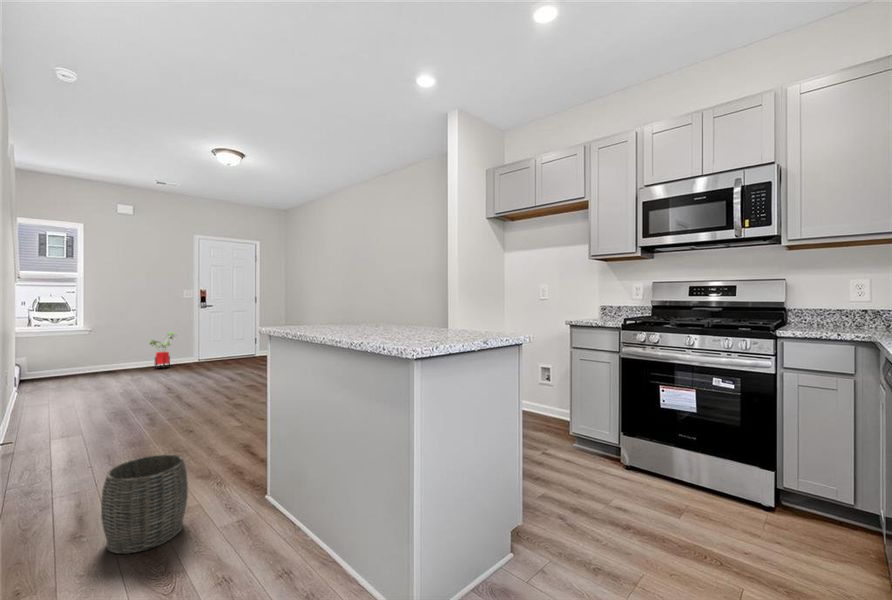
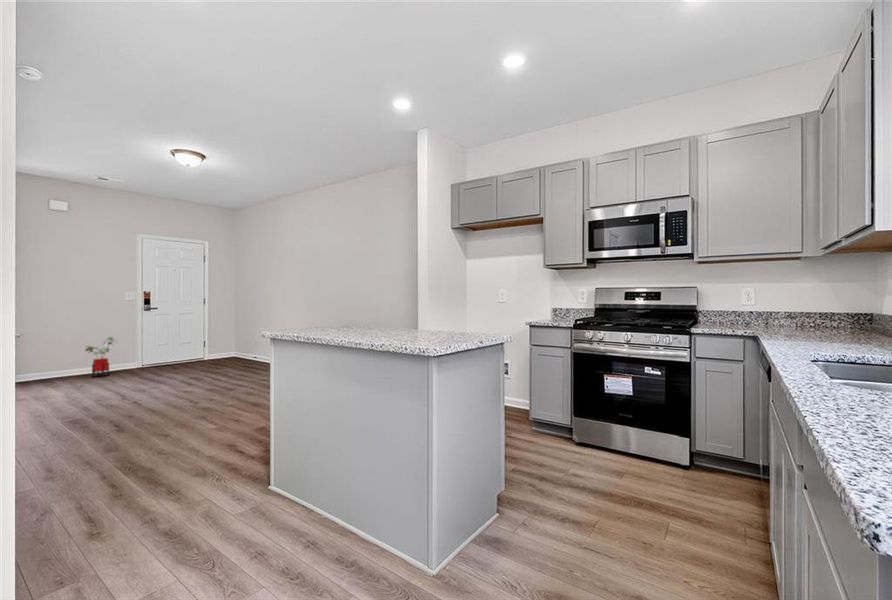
woven basket: present [101,455,188,554] -> none [127,452,204,542]

